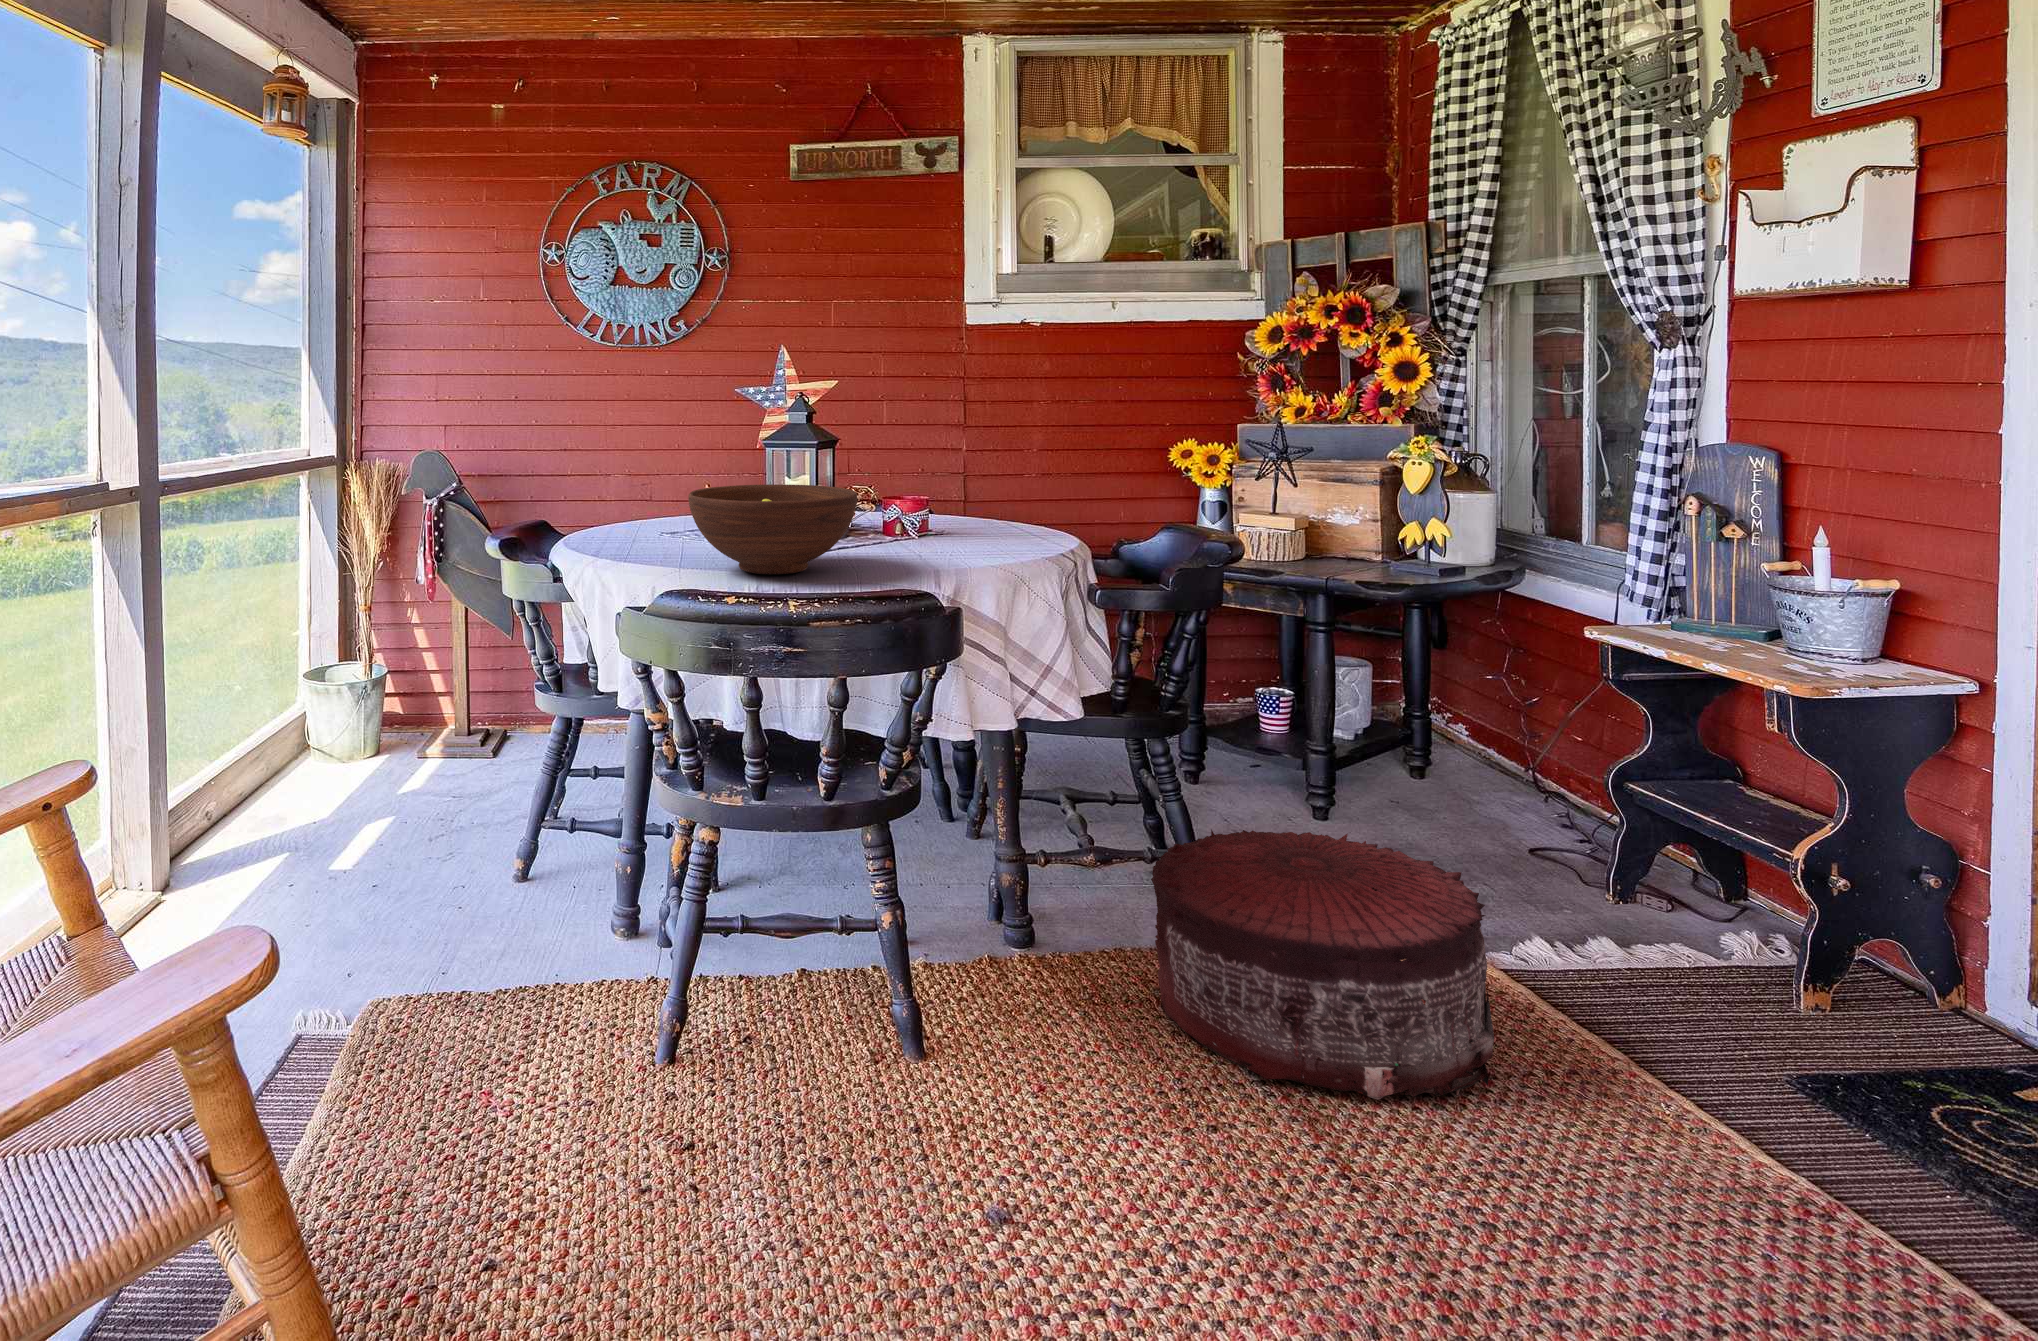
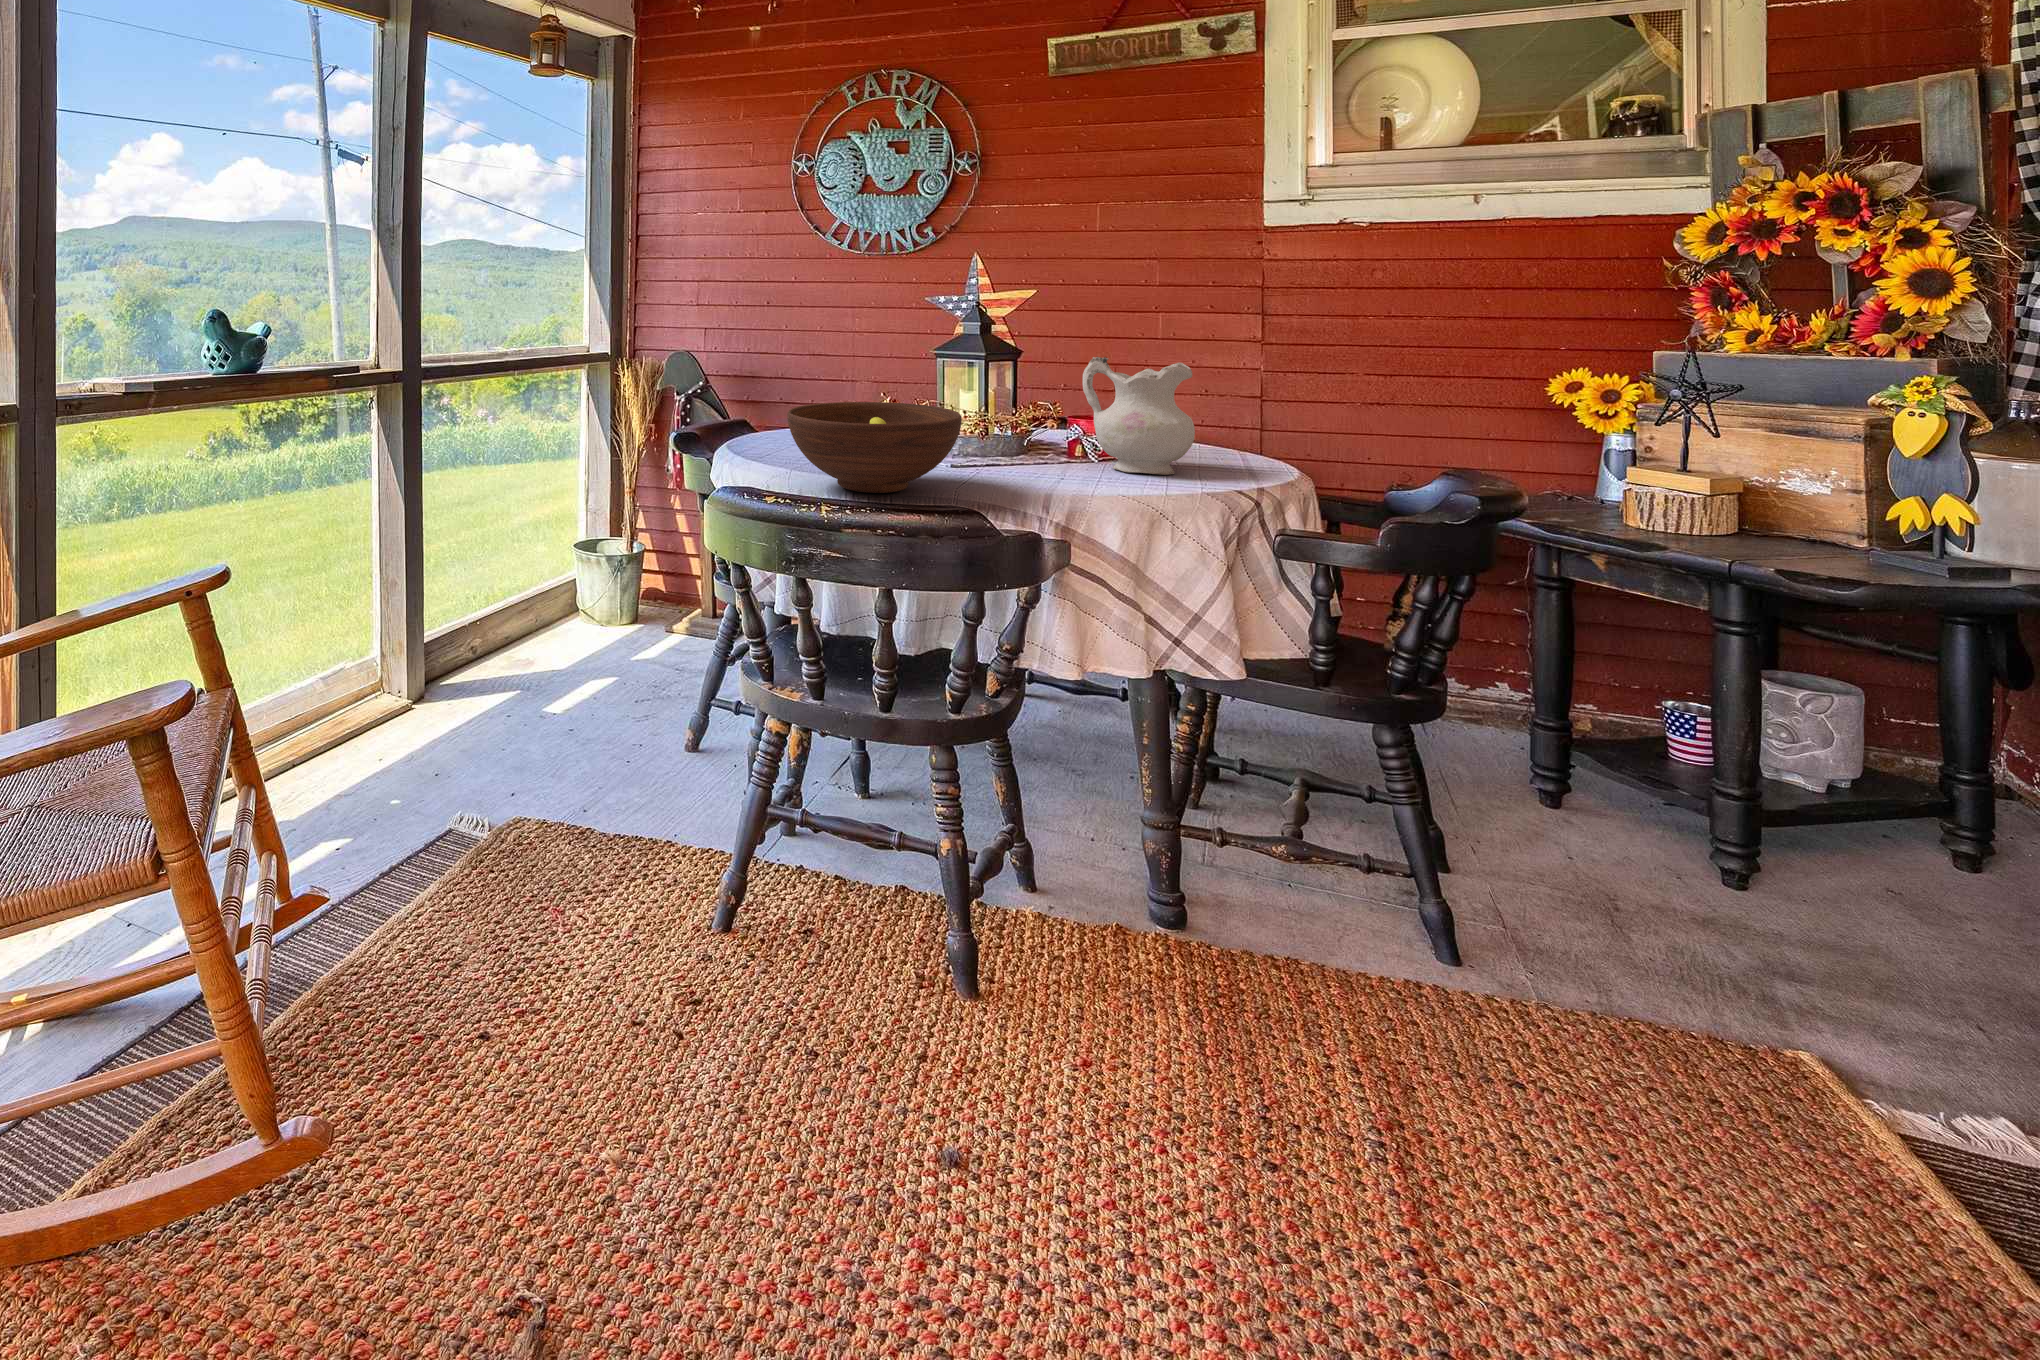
ceramic pitcher: none [922,434,1018,541] -> present [1083,357,1195,475]
pouf: present [1151,830,1494,1100] -> none [1277,826,1765,1227]

